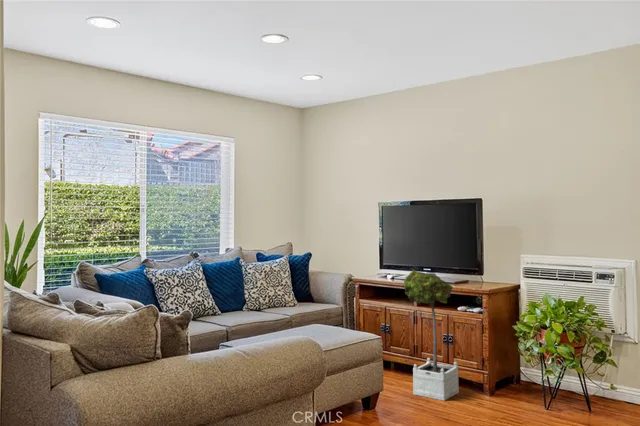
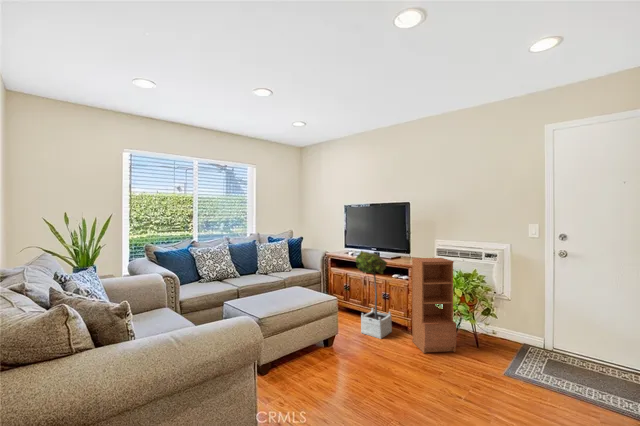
bookcase: none [490,278,556,416] -> present [412,258,456,353]

